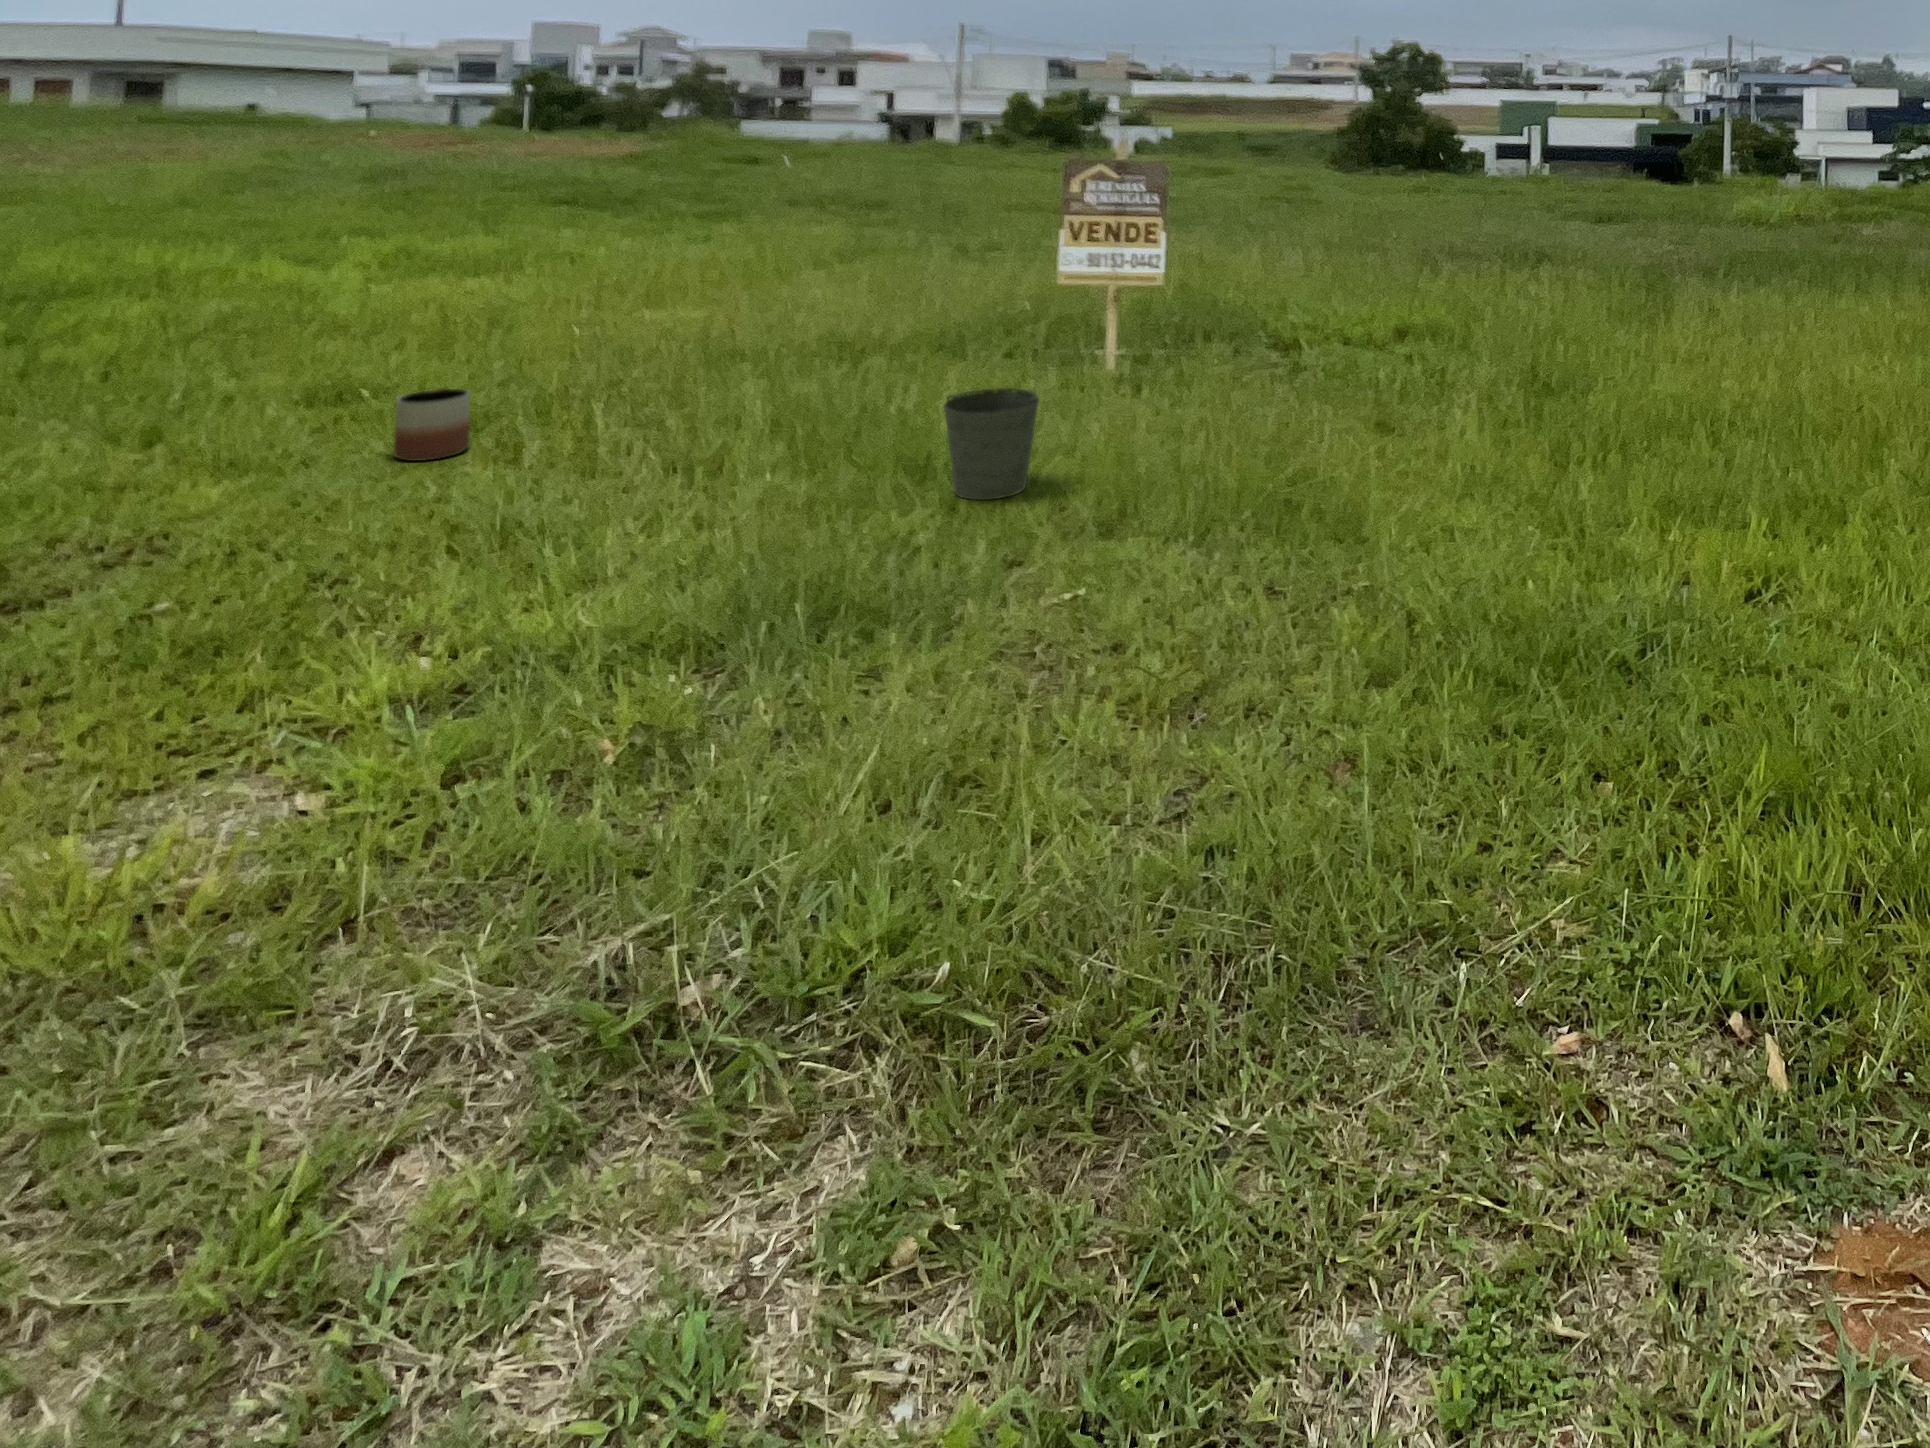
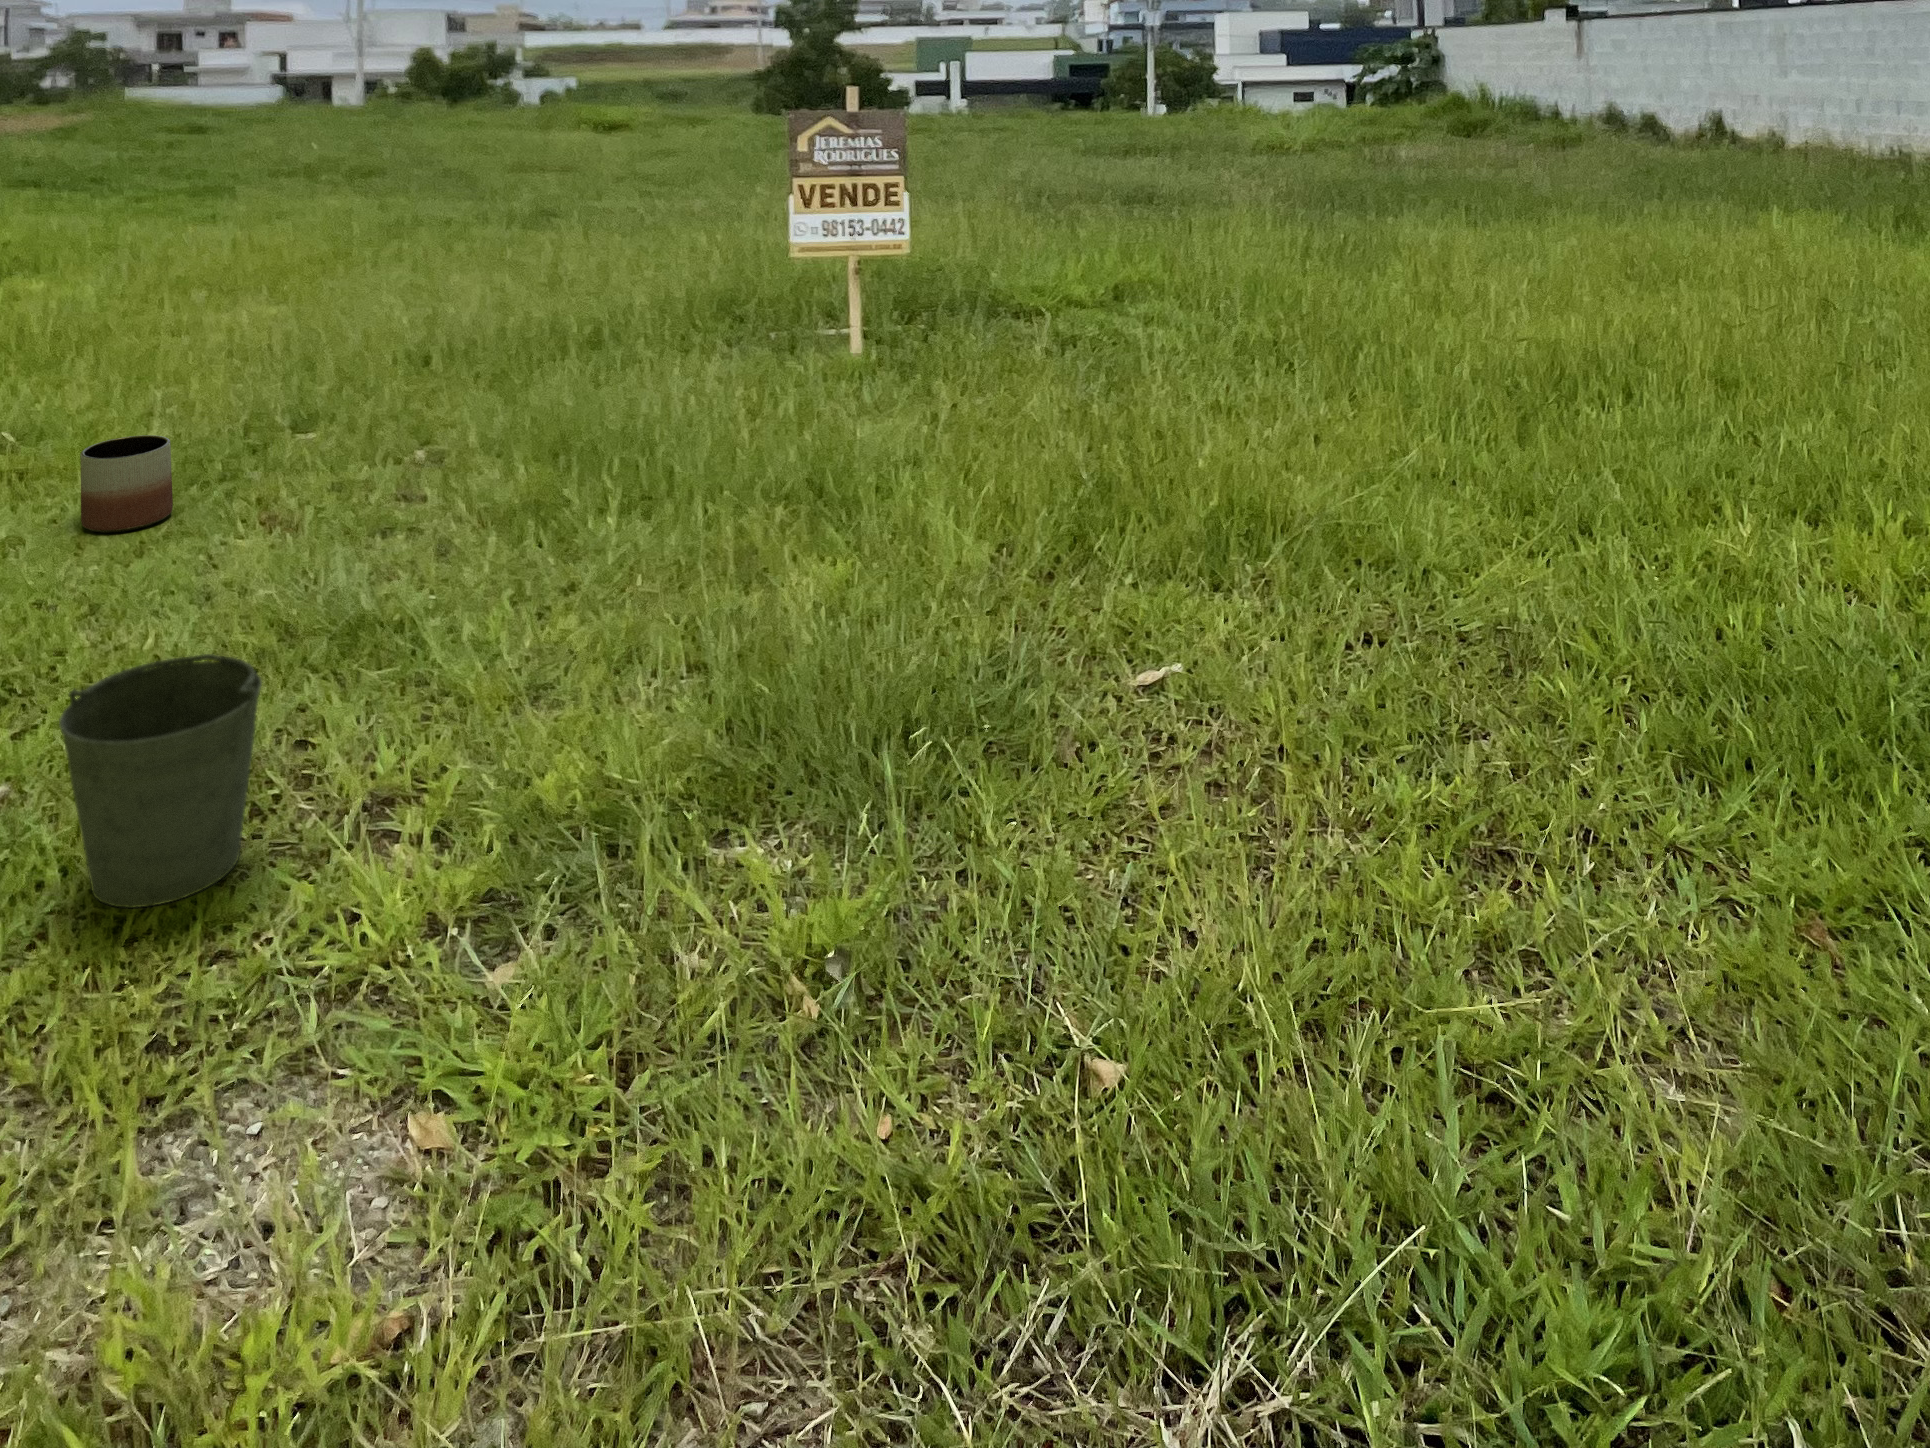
bucket: present [944,388,1039,500] -> present [59,654,262,908]

